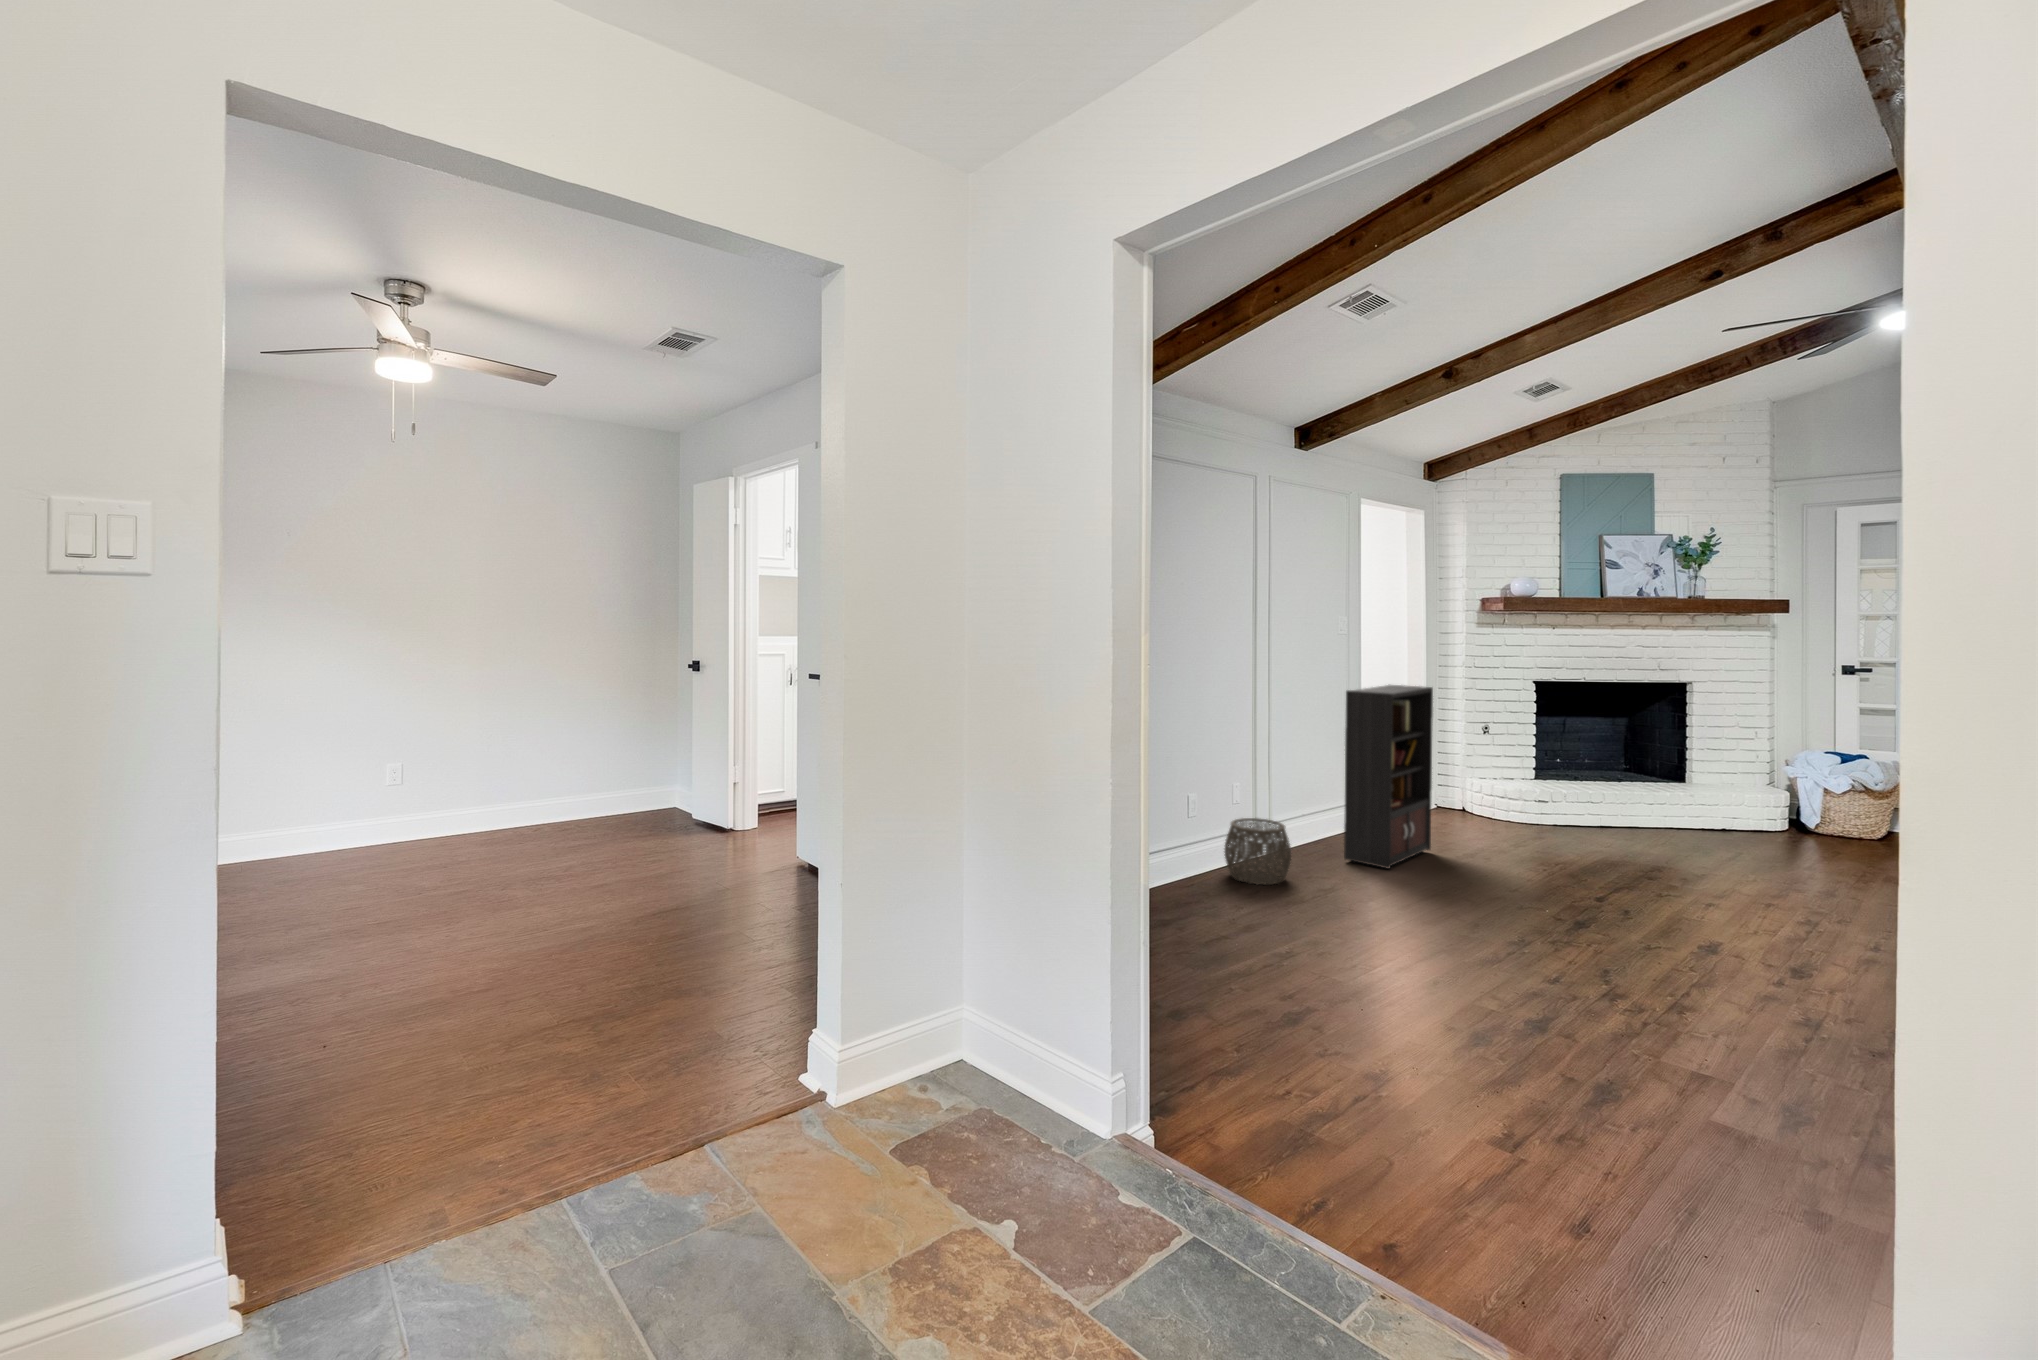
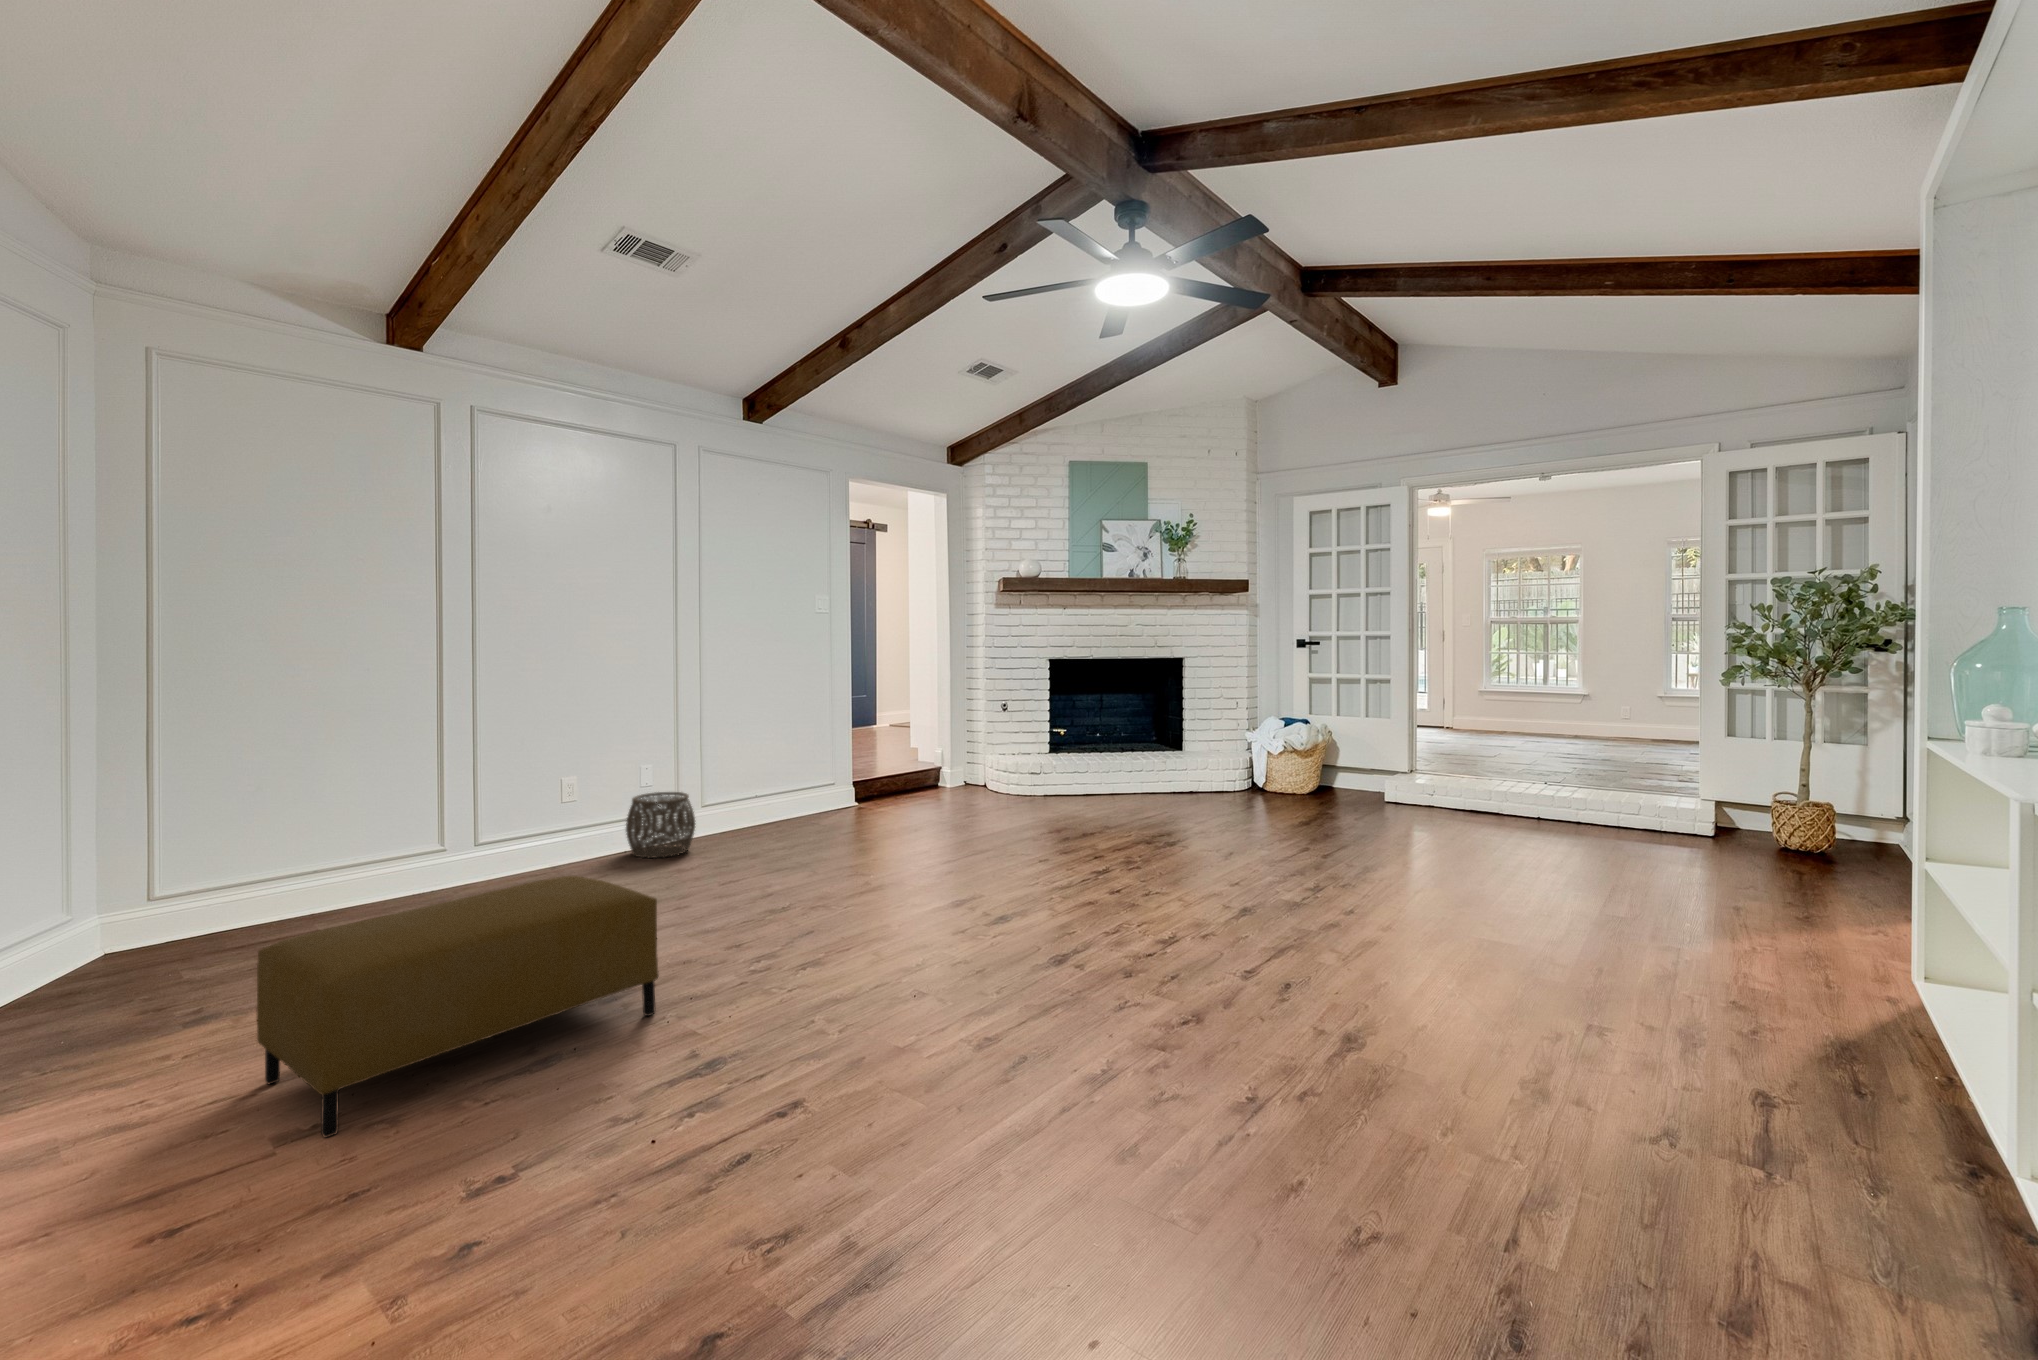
bookcase: present [1344,685,1433,869] -> none [780,658,885,838]
ottoman: none [1332,940,1617,1226] -> present [257,875,659,1137]

